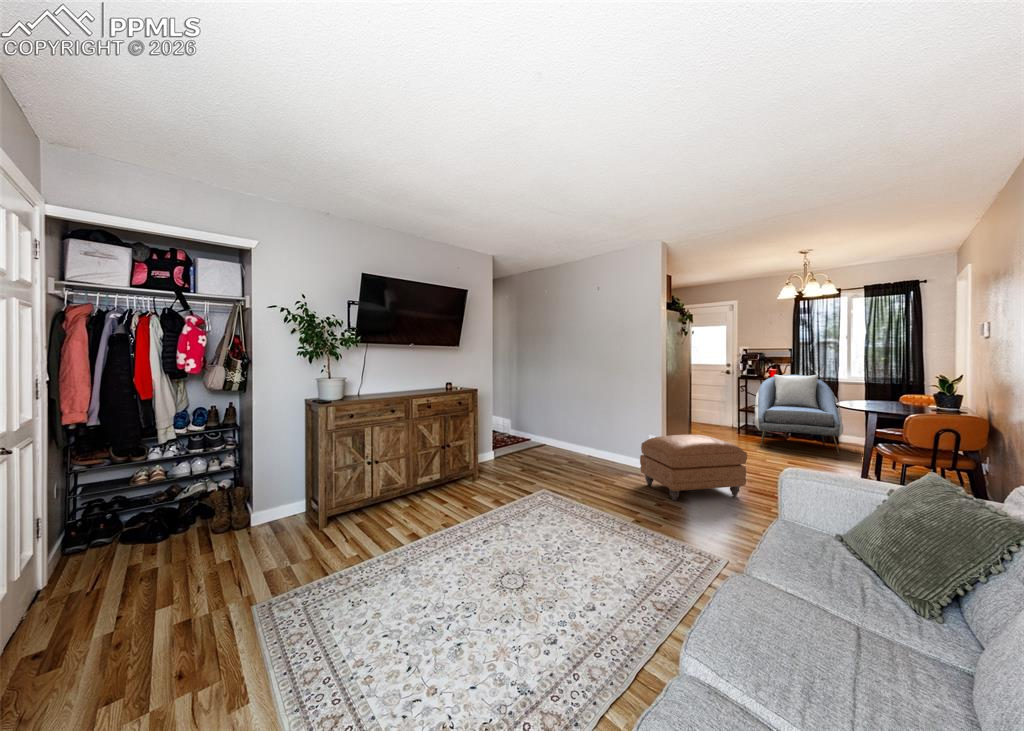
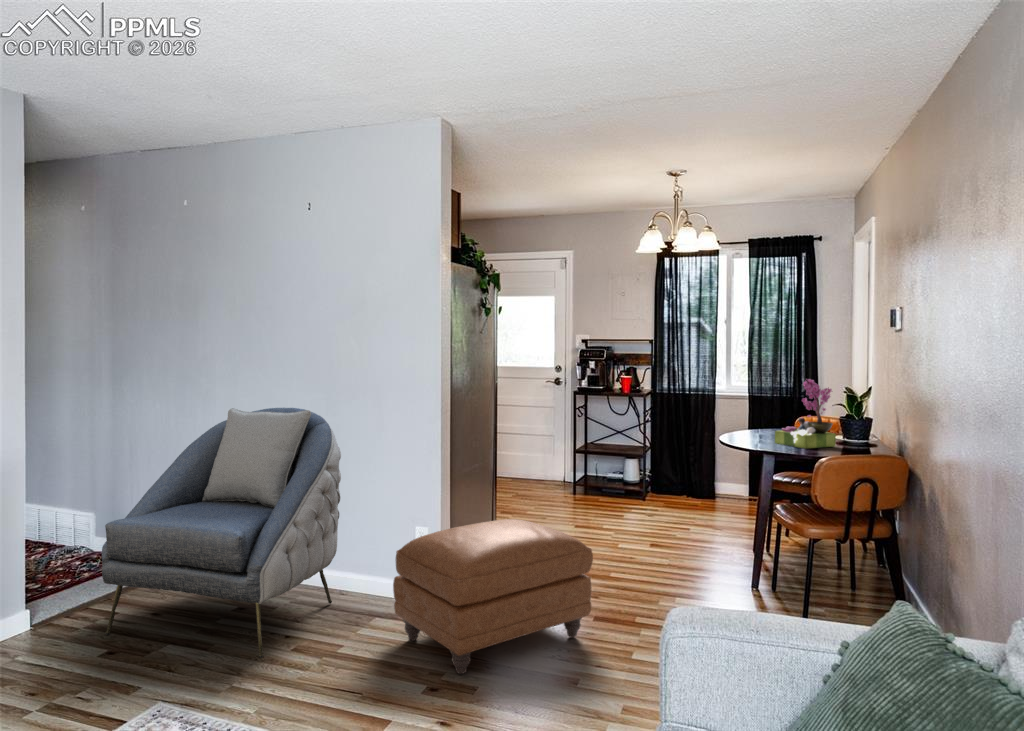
flower arrangement: none [876,368,926,410] -> present [775,379,836,449]
armchair: present [755,375,843,455] -> present [102,408,341,658]

